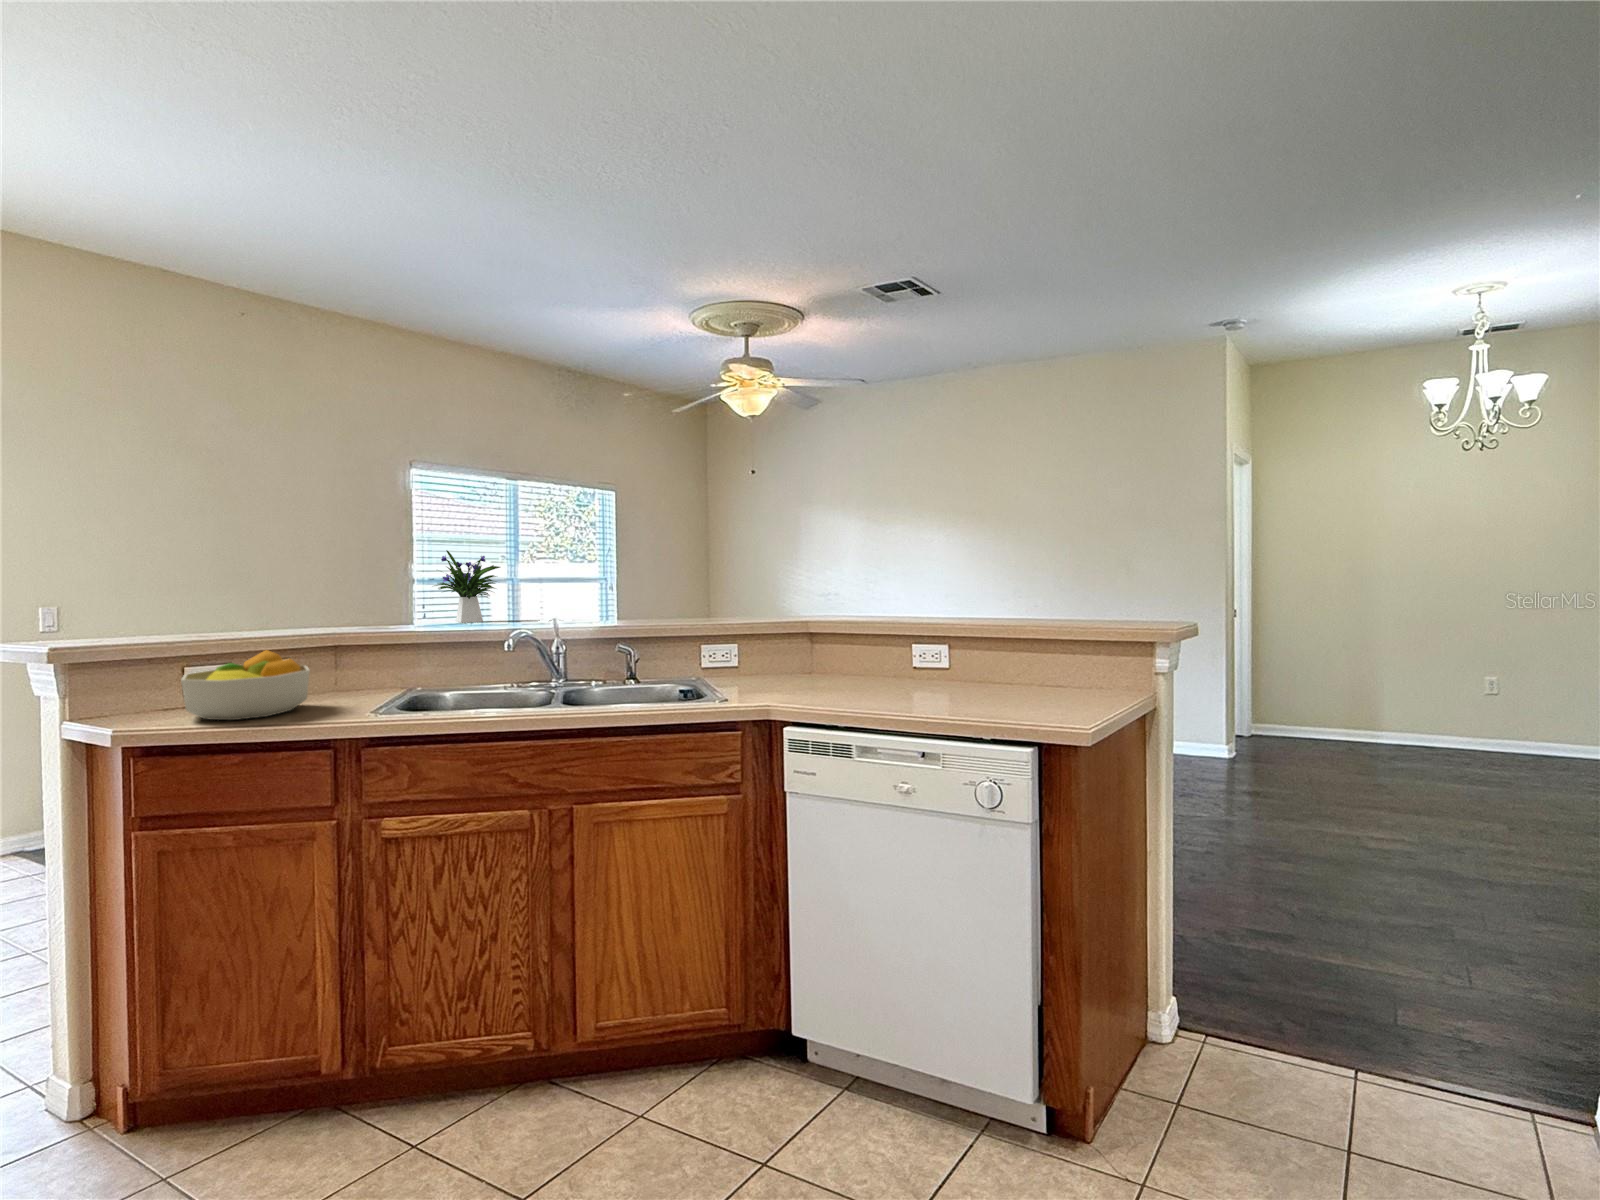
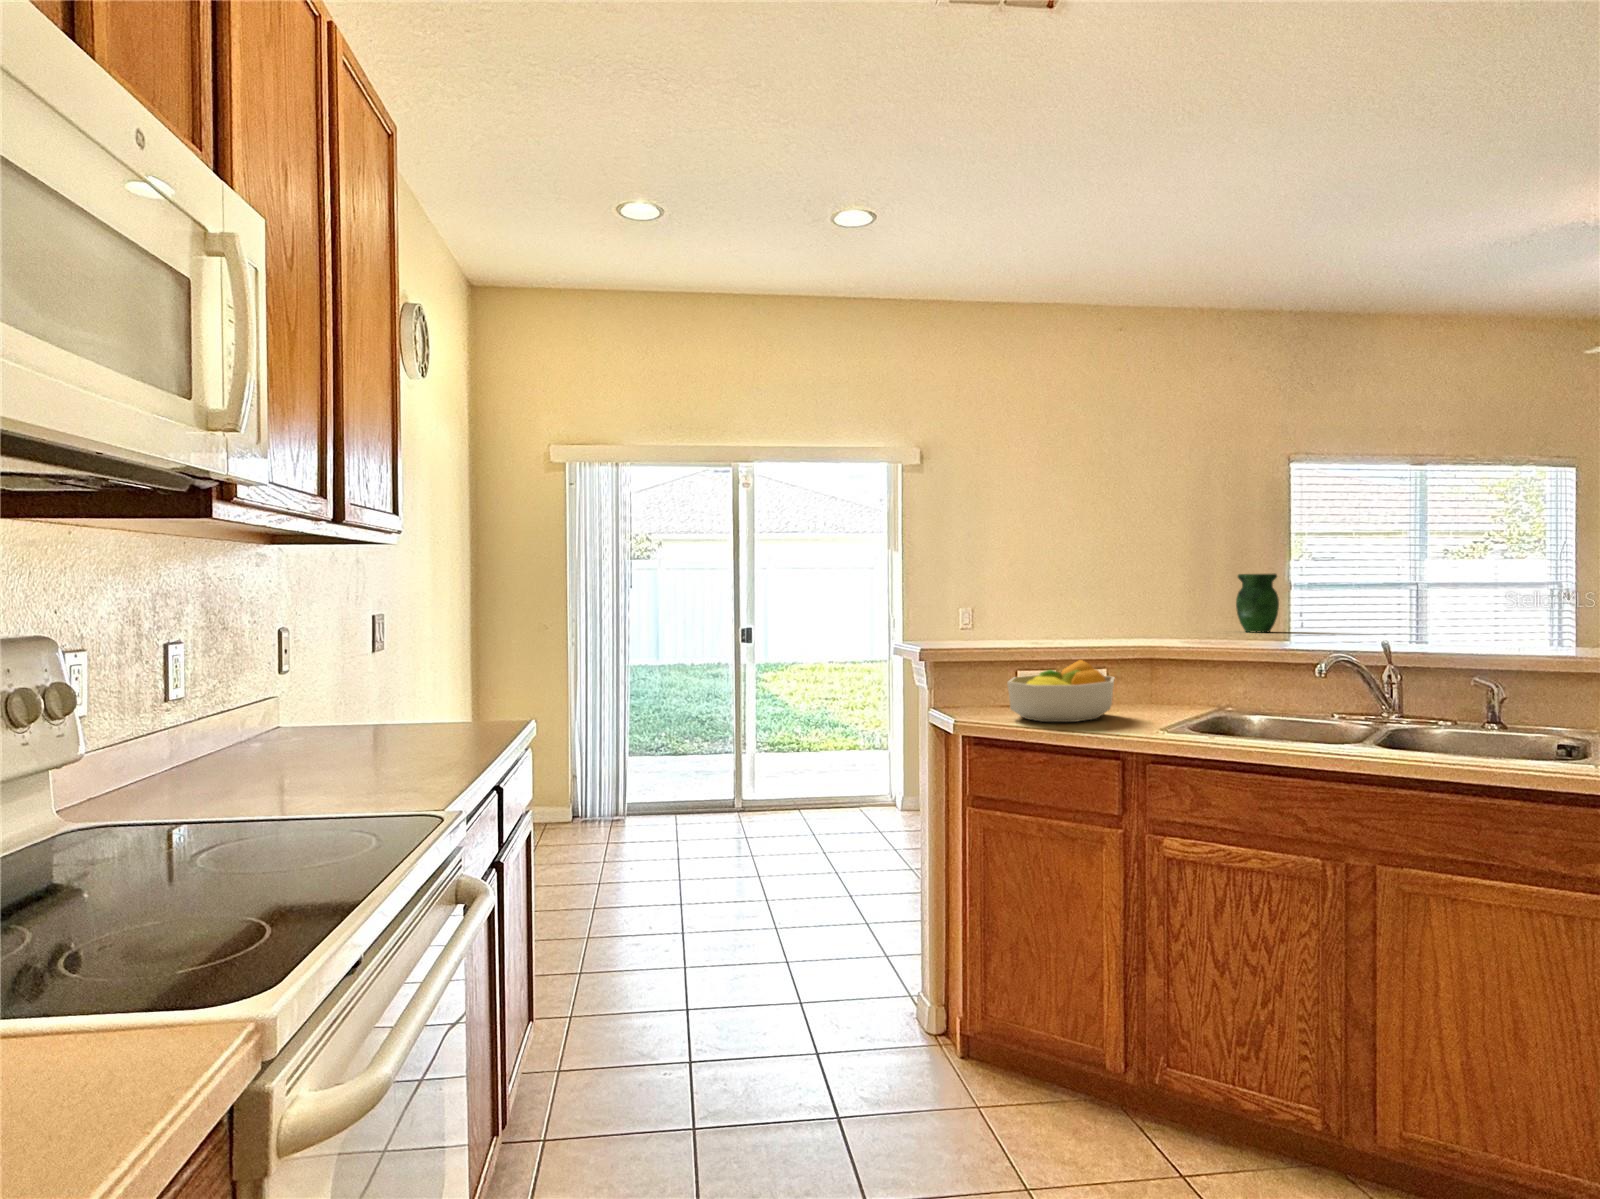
flower arrangement: present [435,550,500,622] -> none [1298,551,1390,637]
vase: none [371,570,410,622] -> present [1236,573,1279,632]

